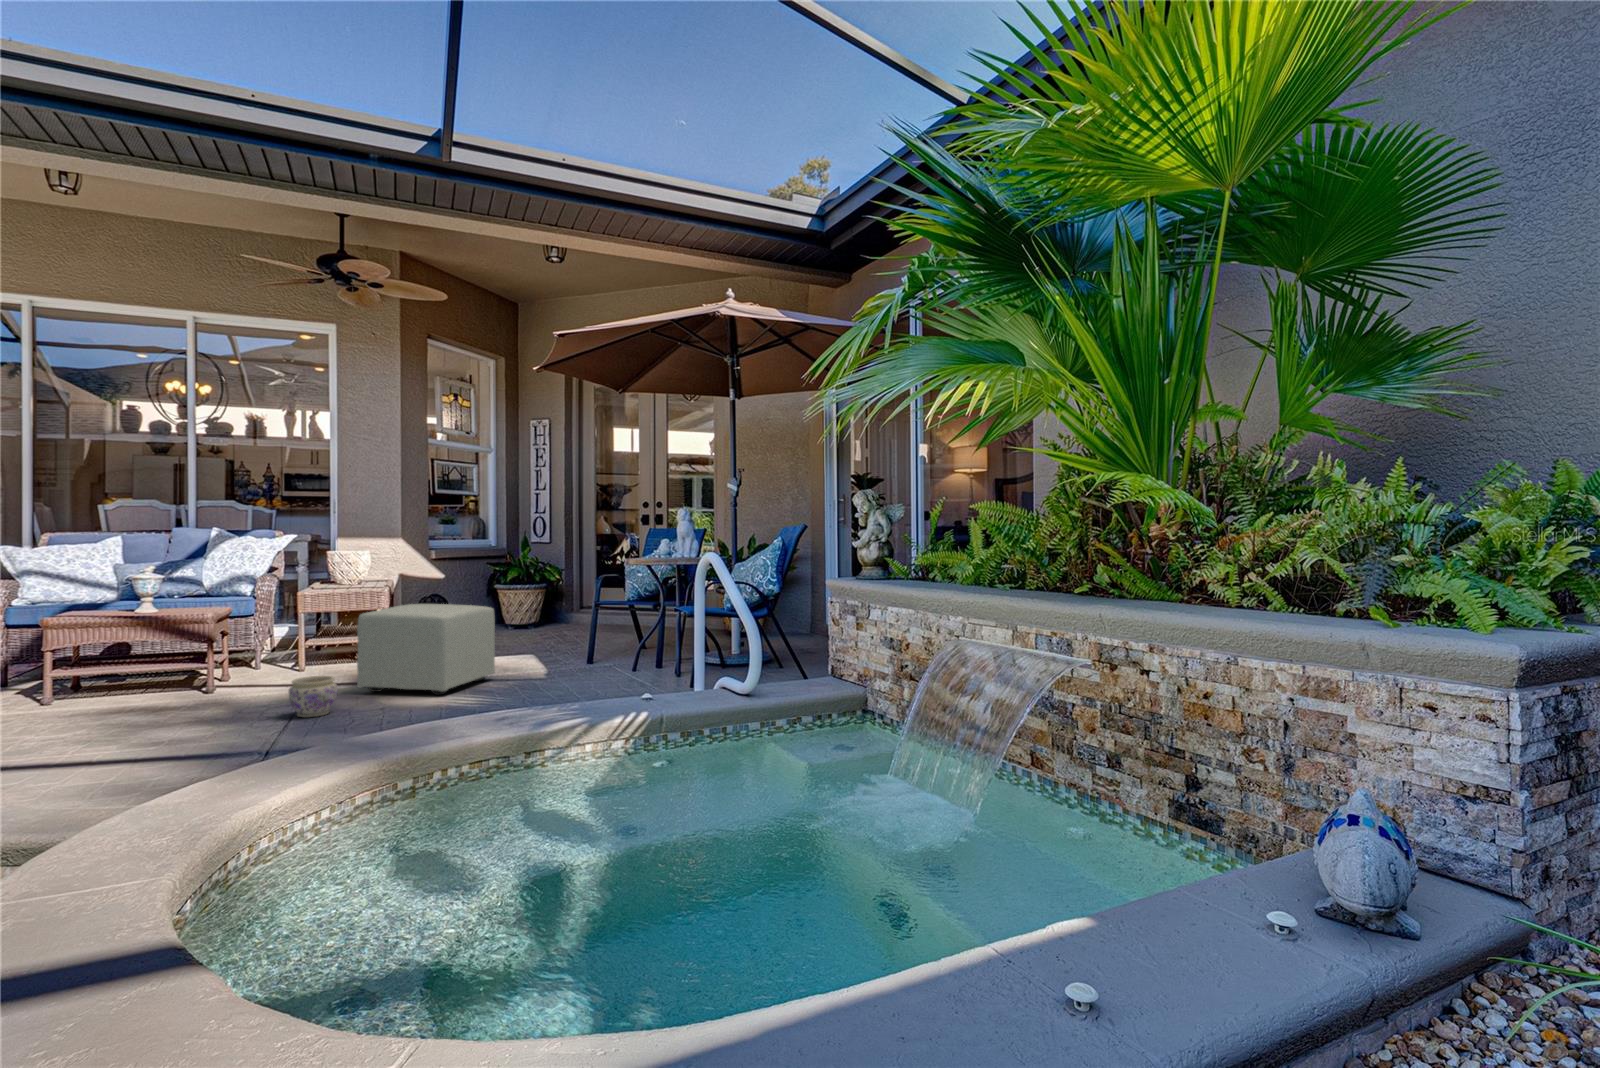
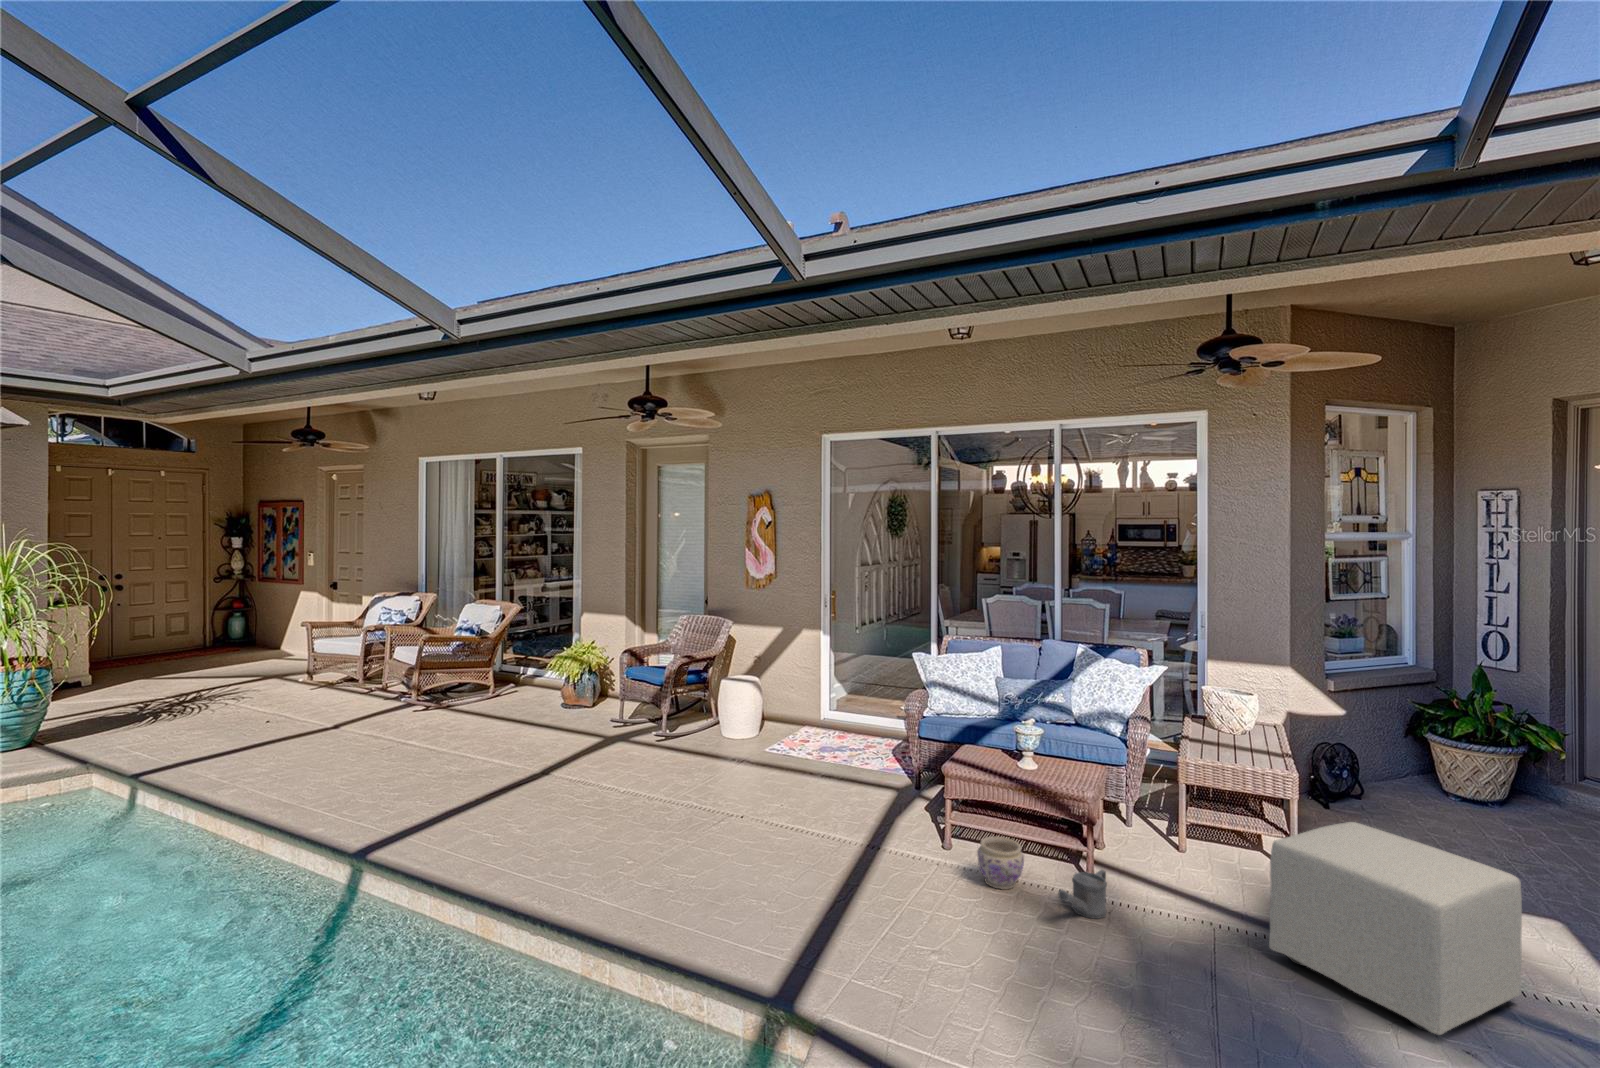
watering can: none [186,675,233,709] -> present [1058,870,1107,919]
planter: present [289,676,338,718] -> present [977,836,1024,890]

